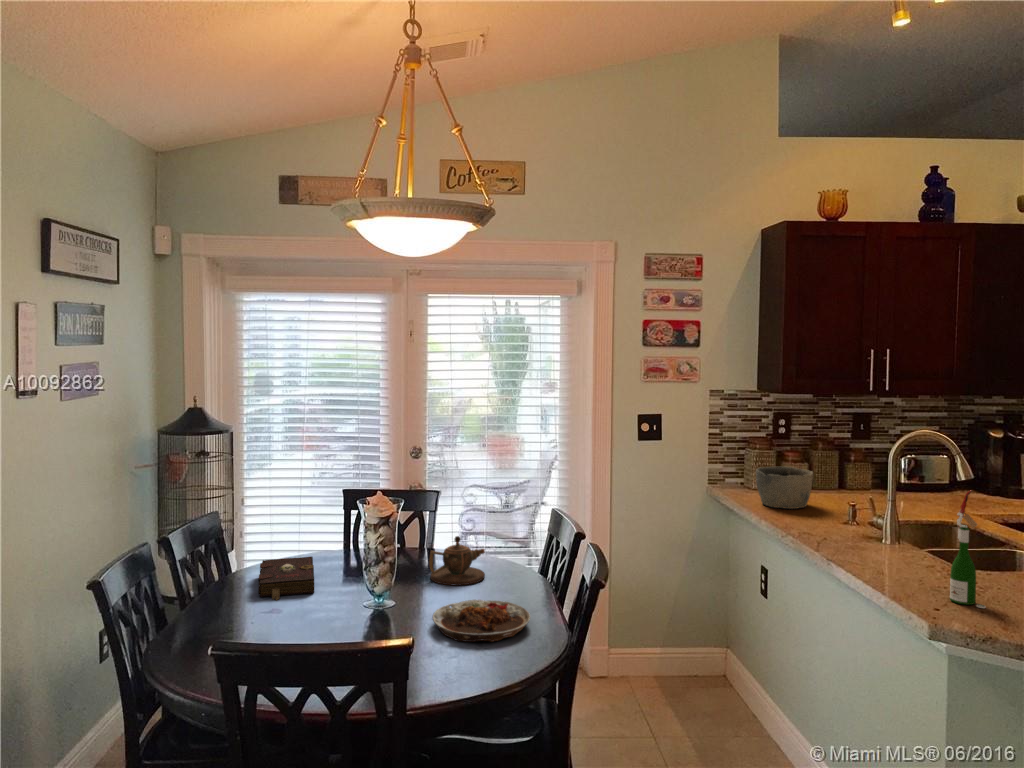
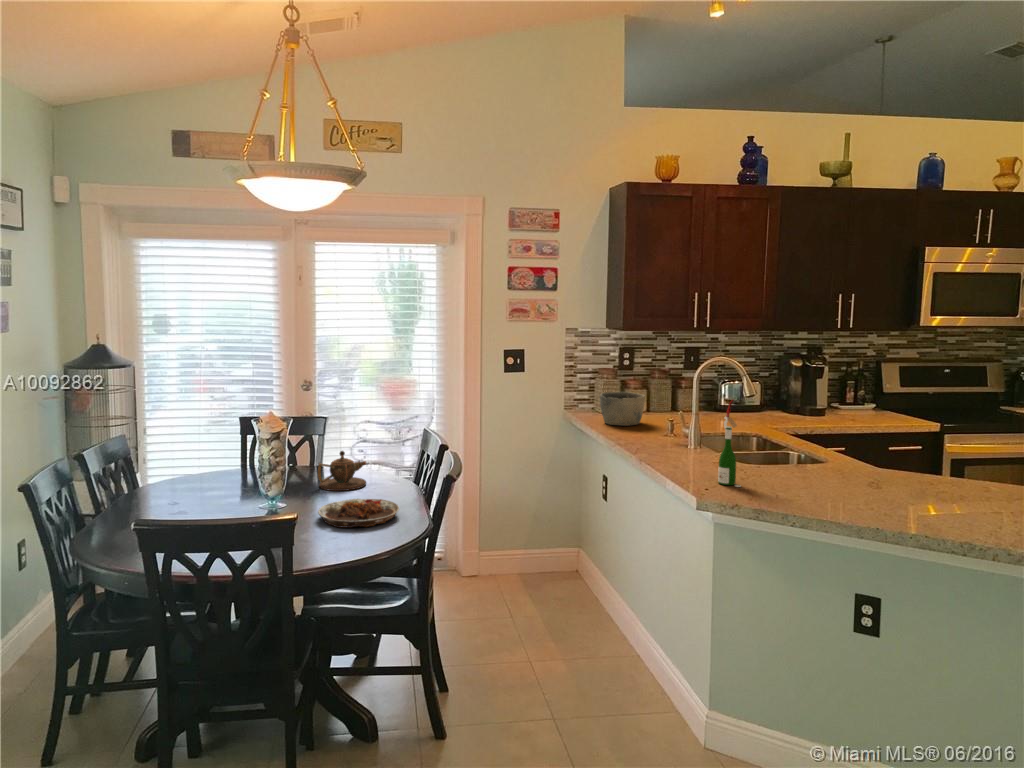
book: present [258,557,314,601] -> none [167,472,217,506]

